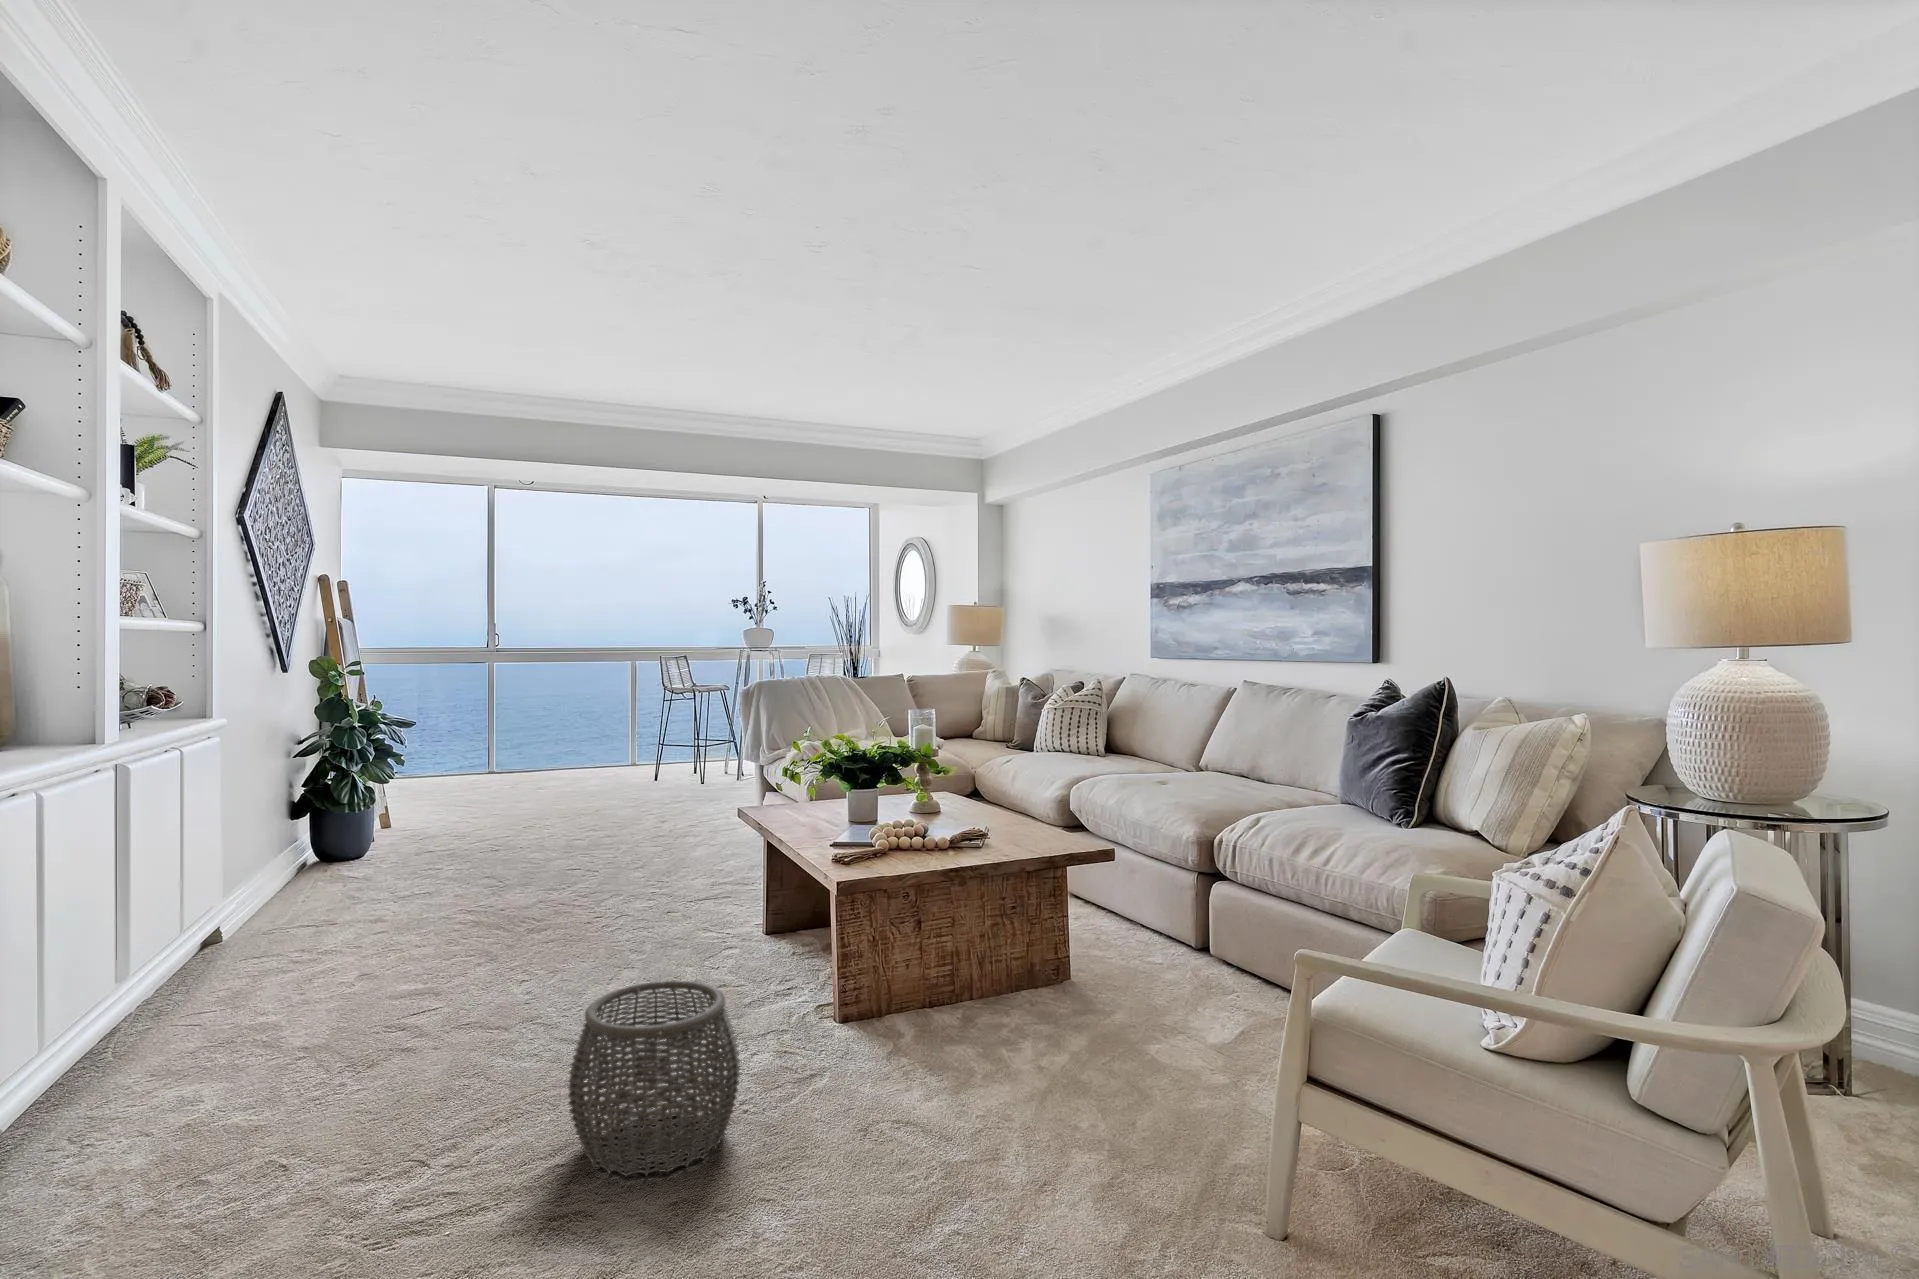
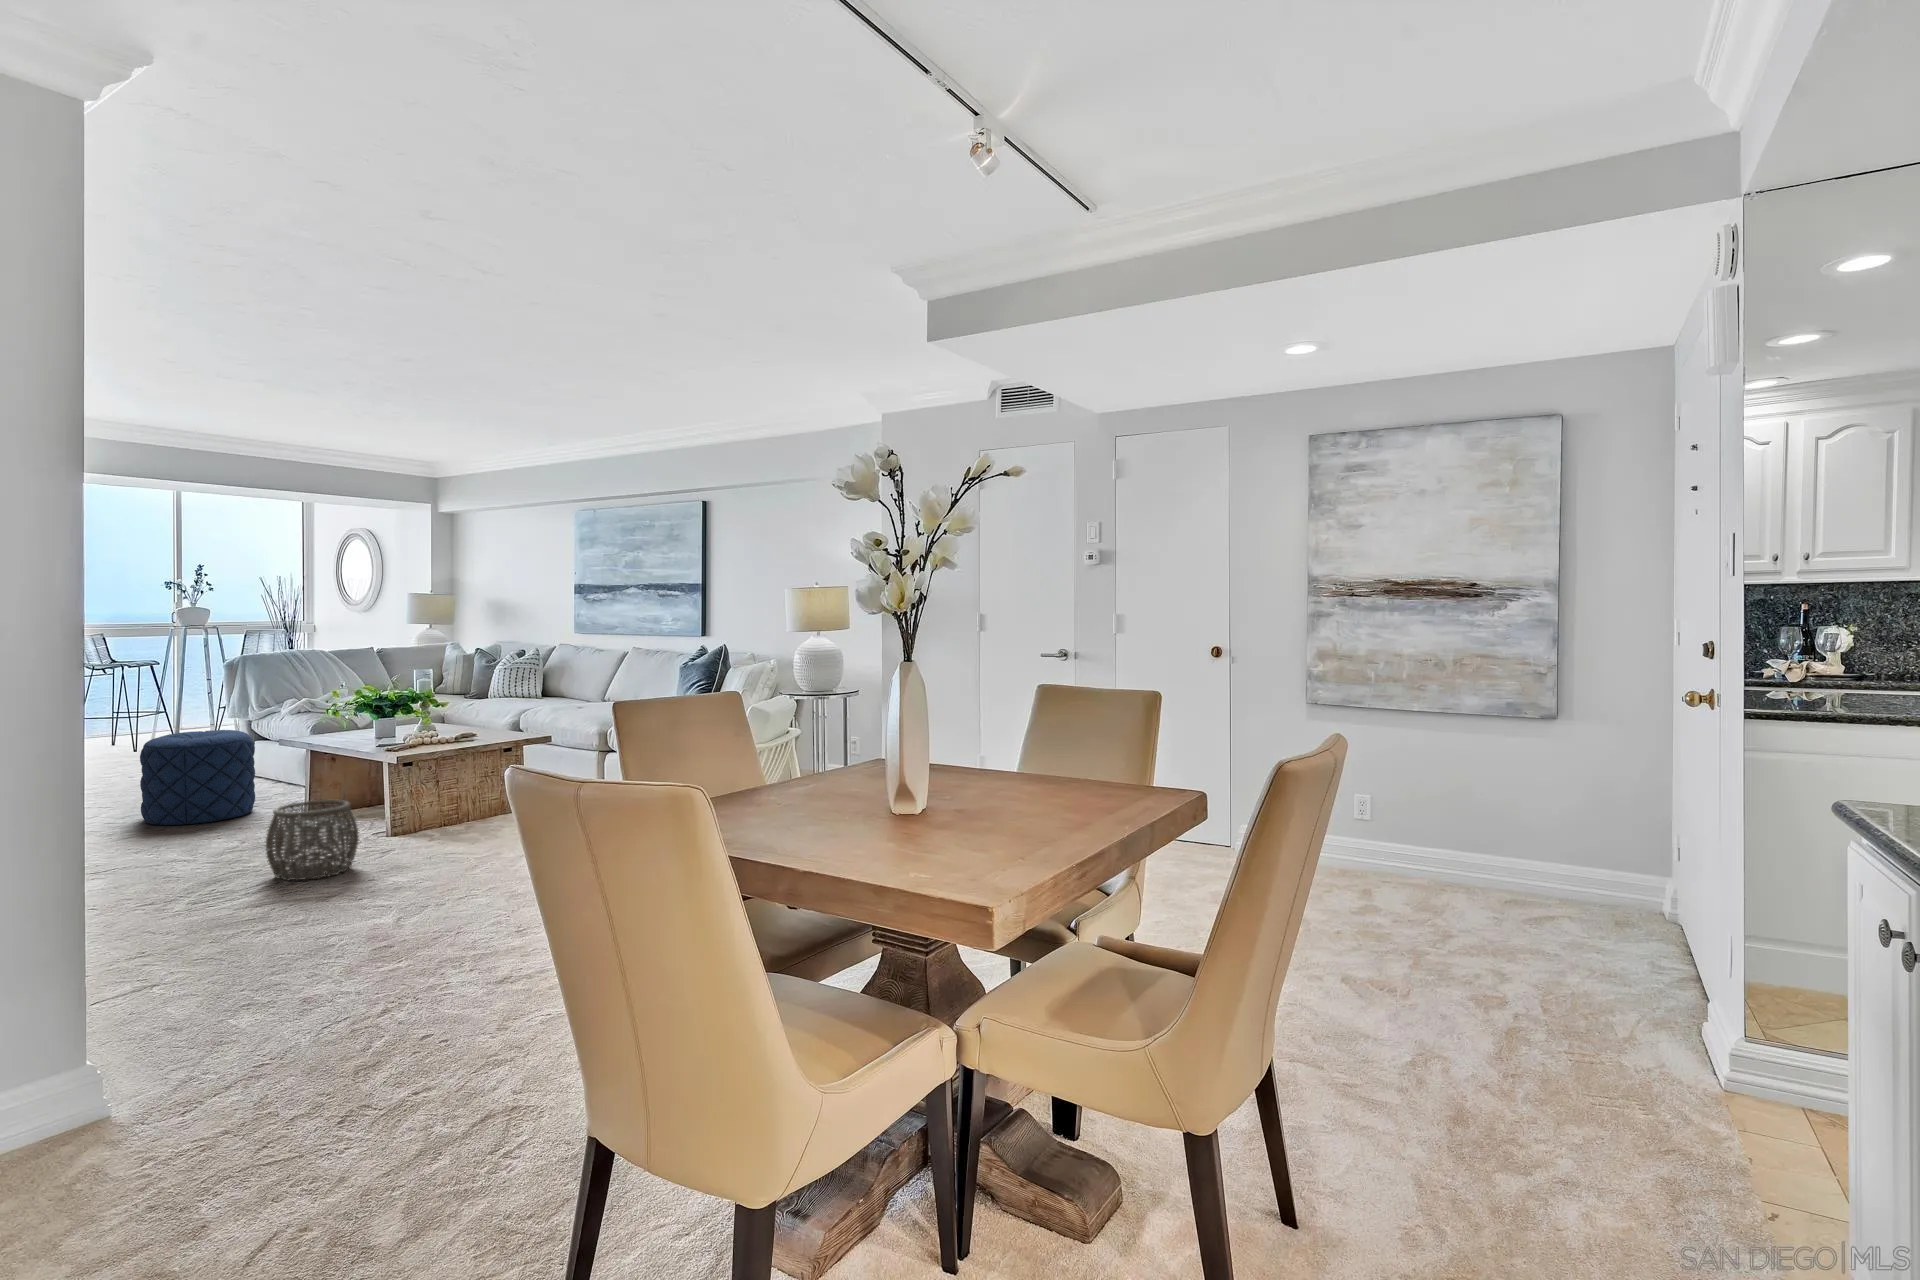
pouf: none [569,792,707,936] -> present [140,730,255,825]

